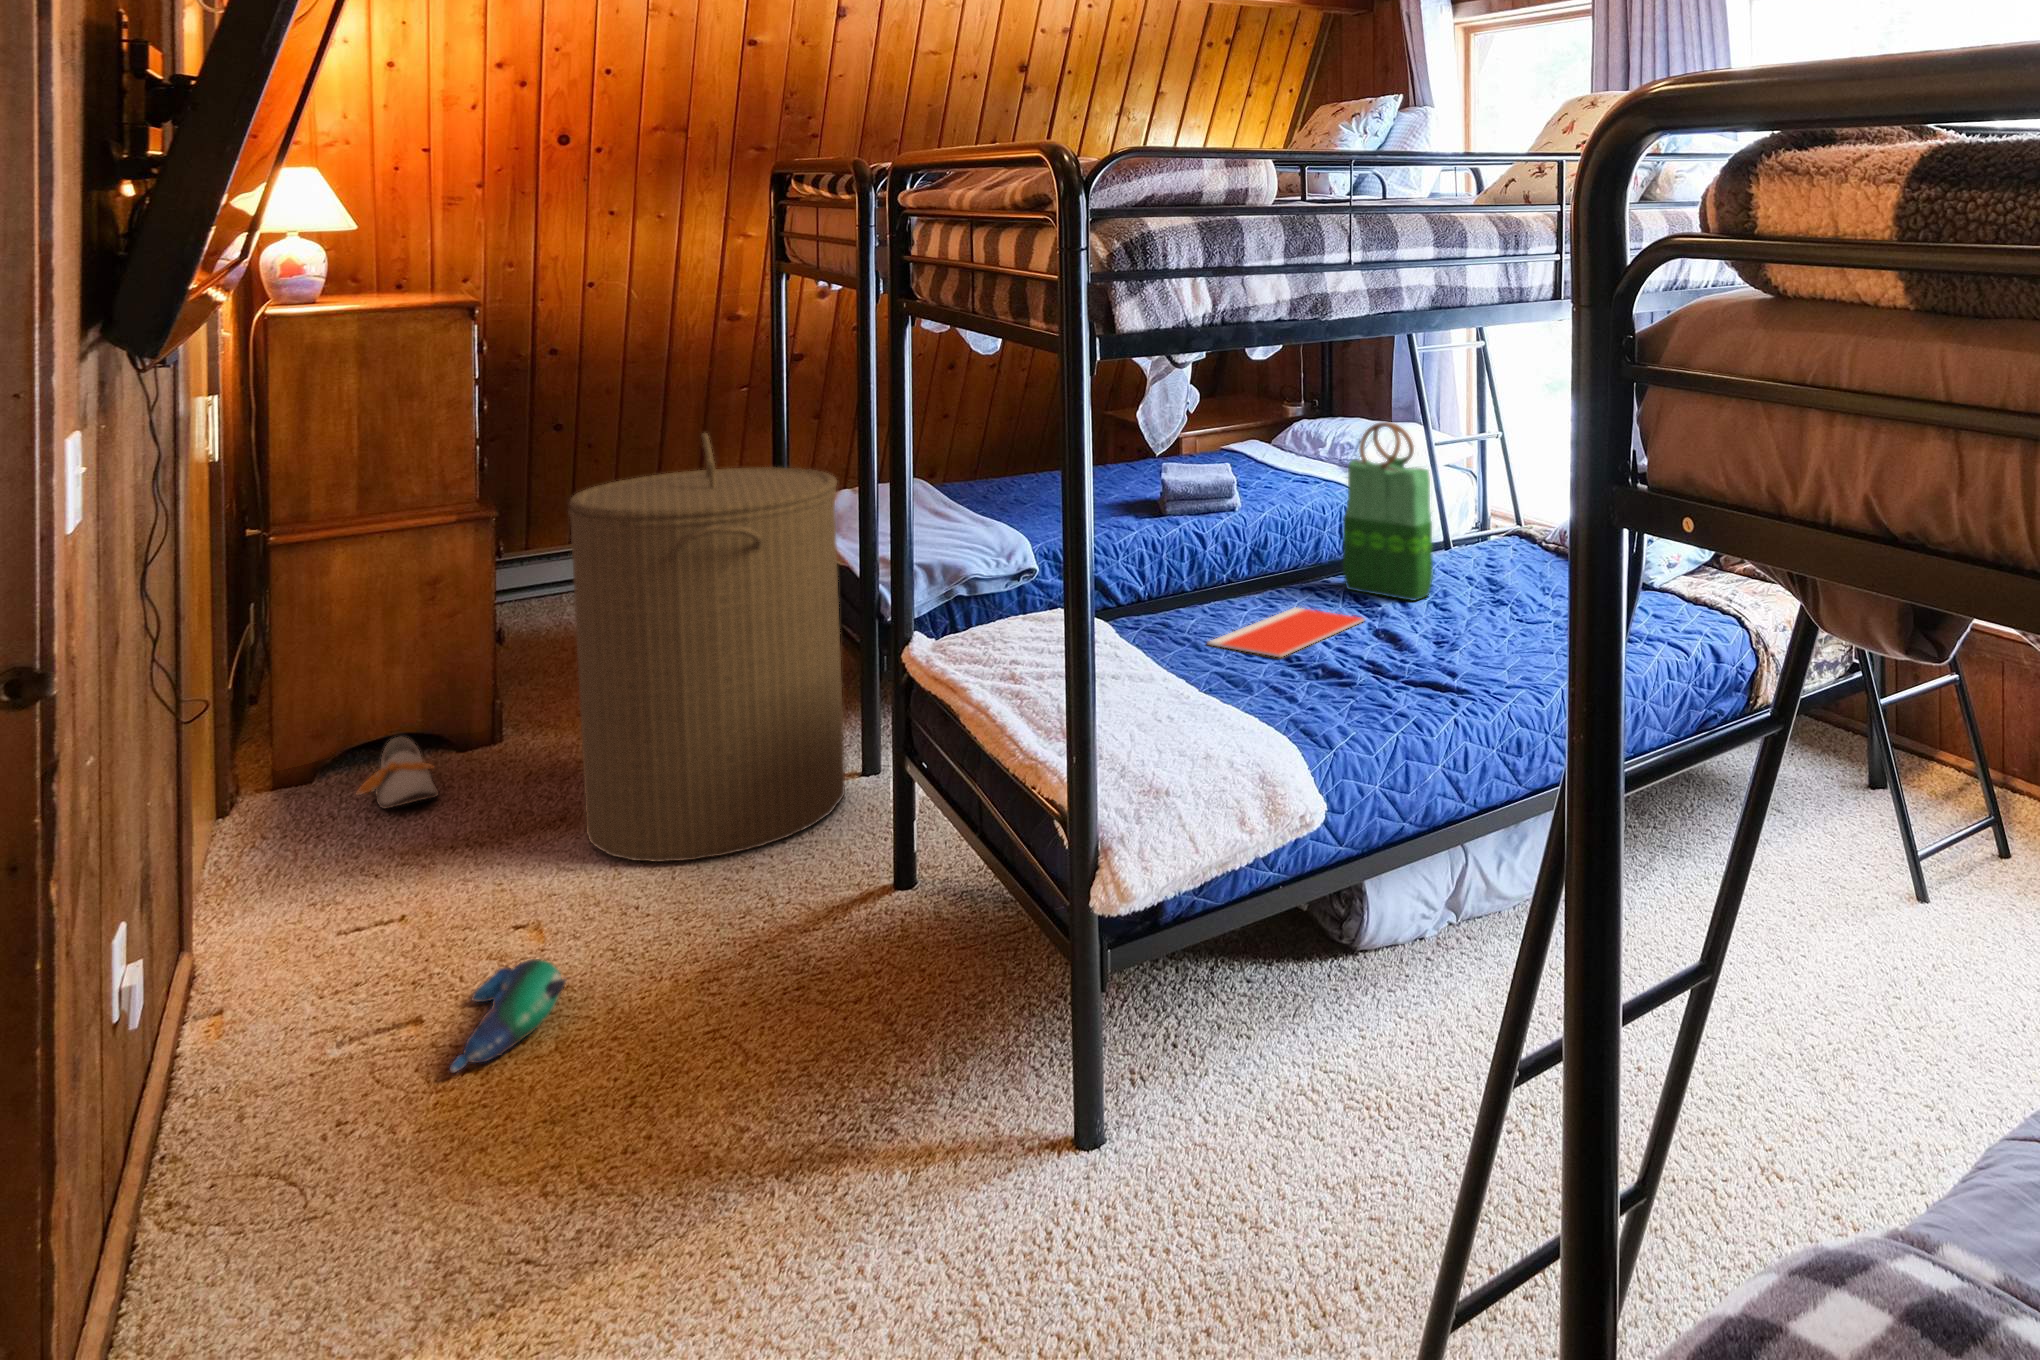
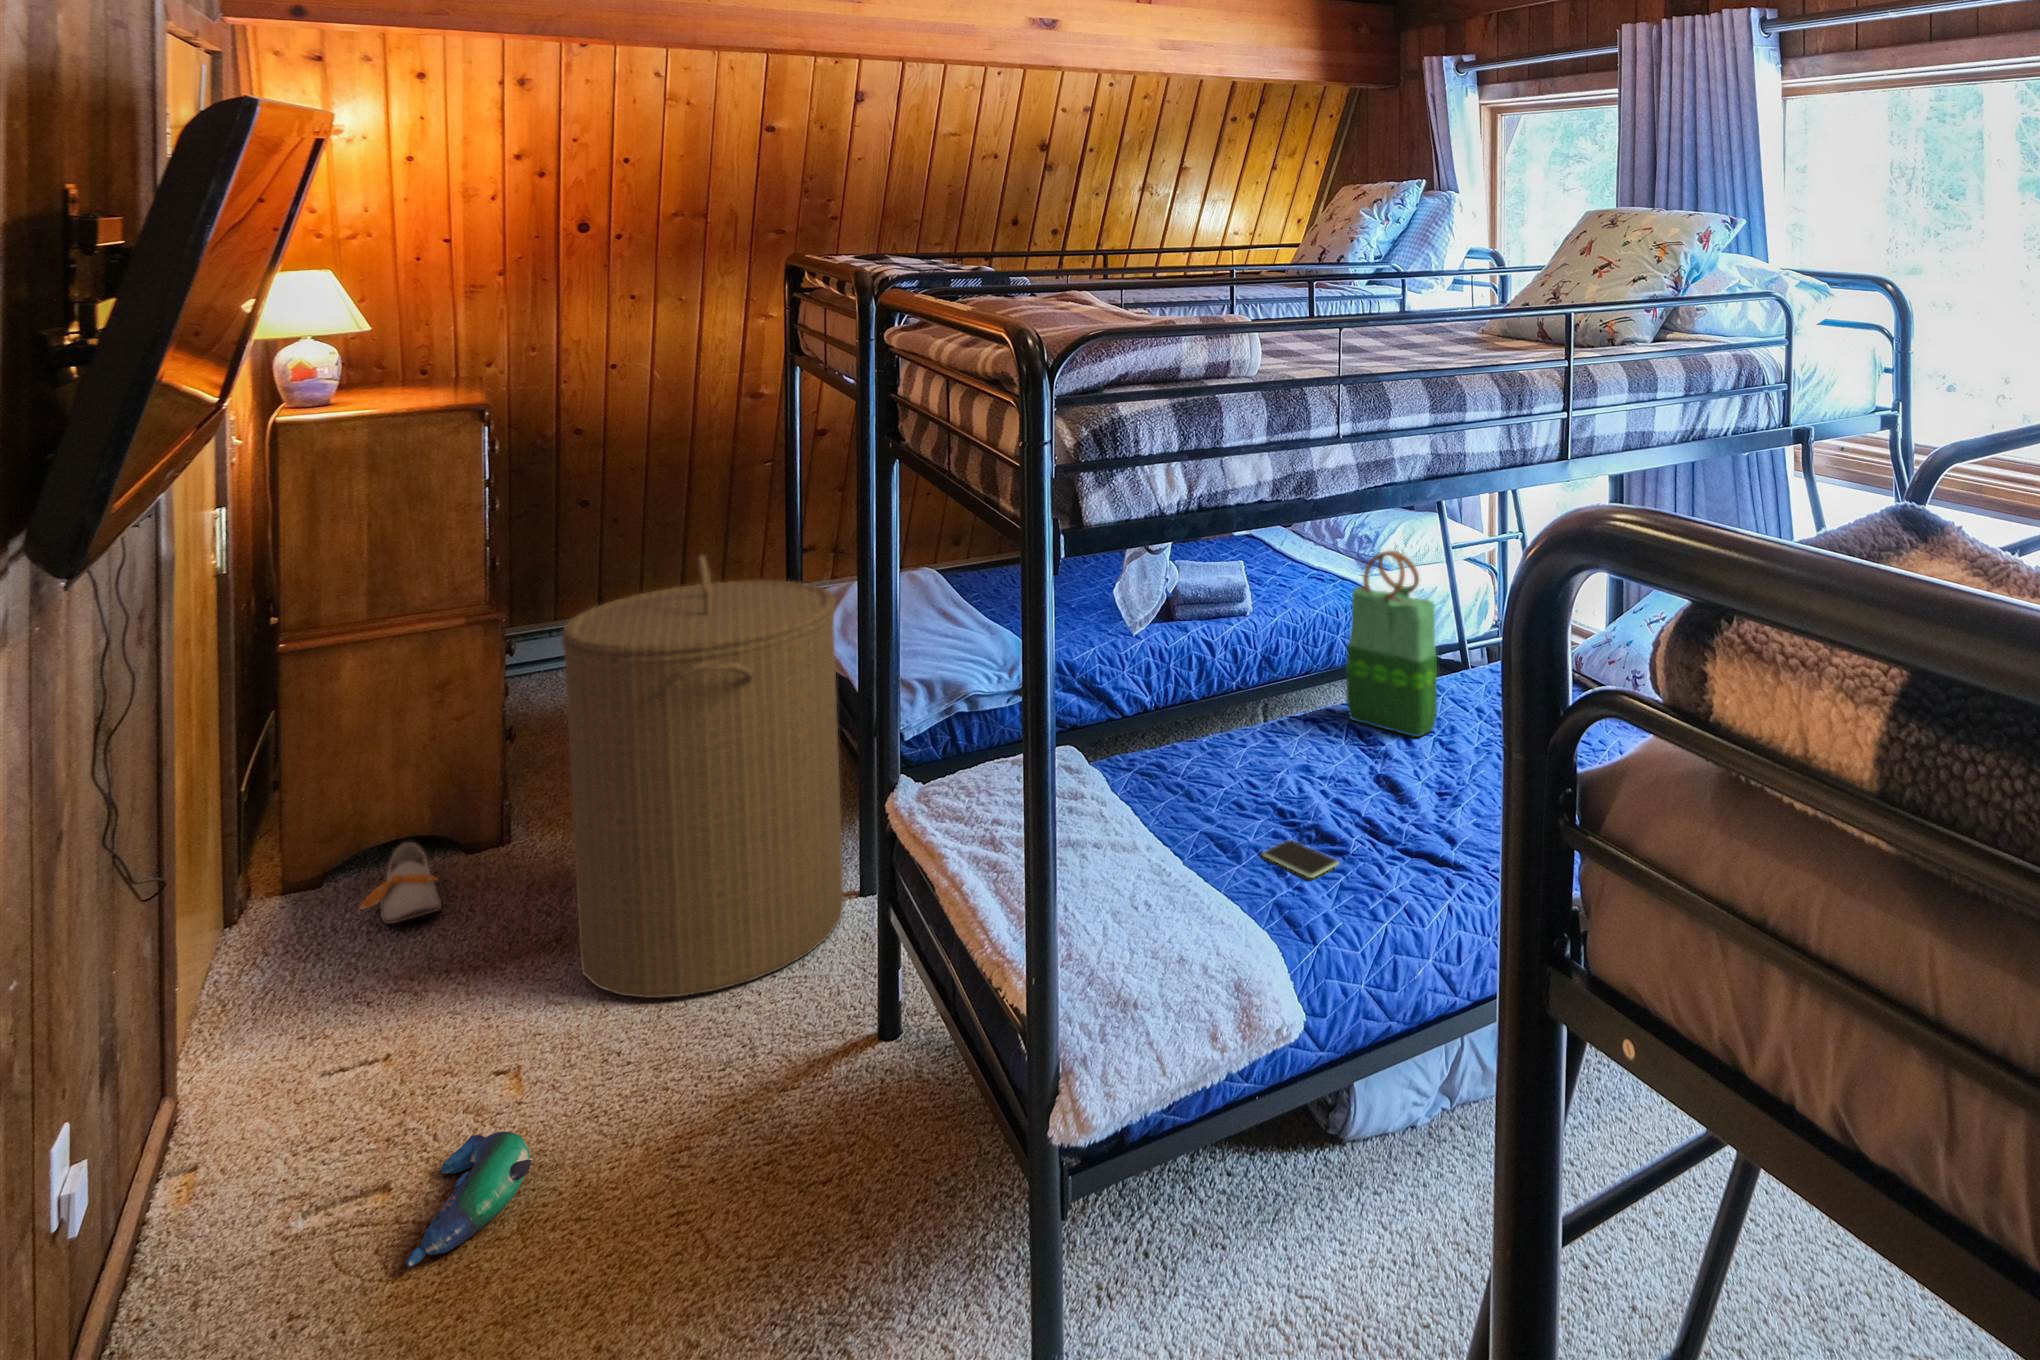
notebook: present [1208,608,1364,657] -> none [1198,745,1364,817]
smartphone: none [1275,672,1350,699] -> present [1263,840,1338,878]

